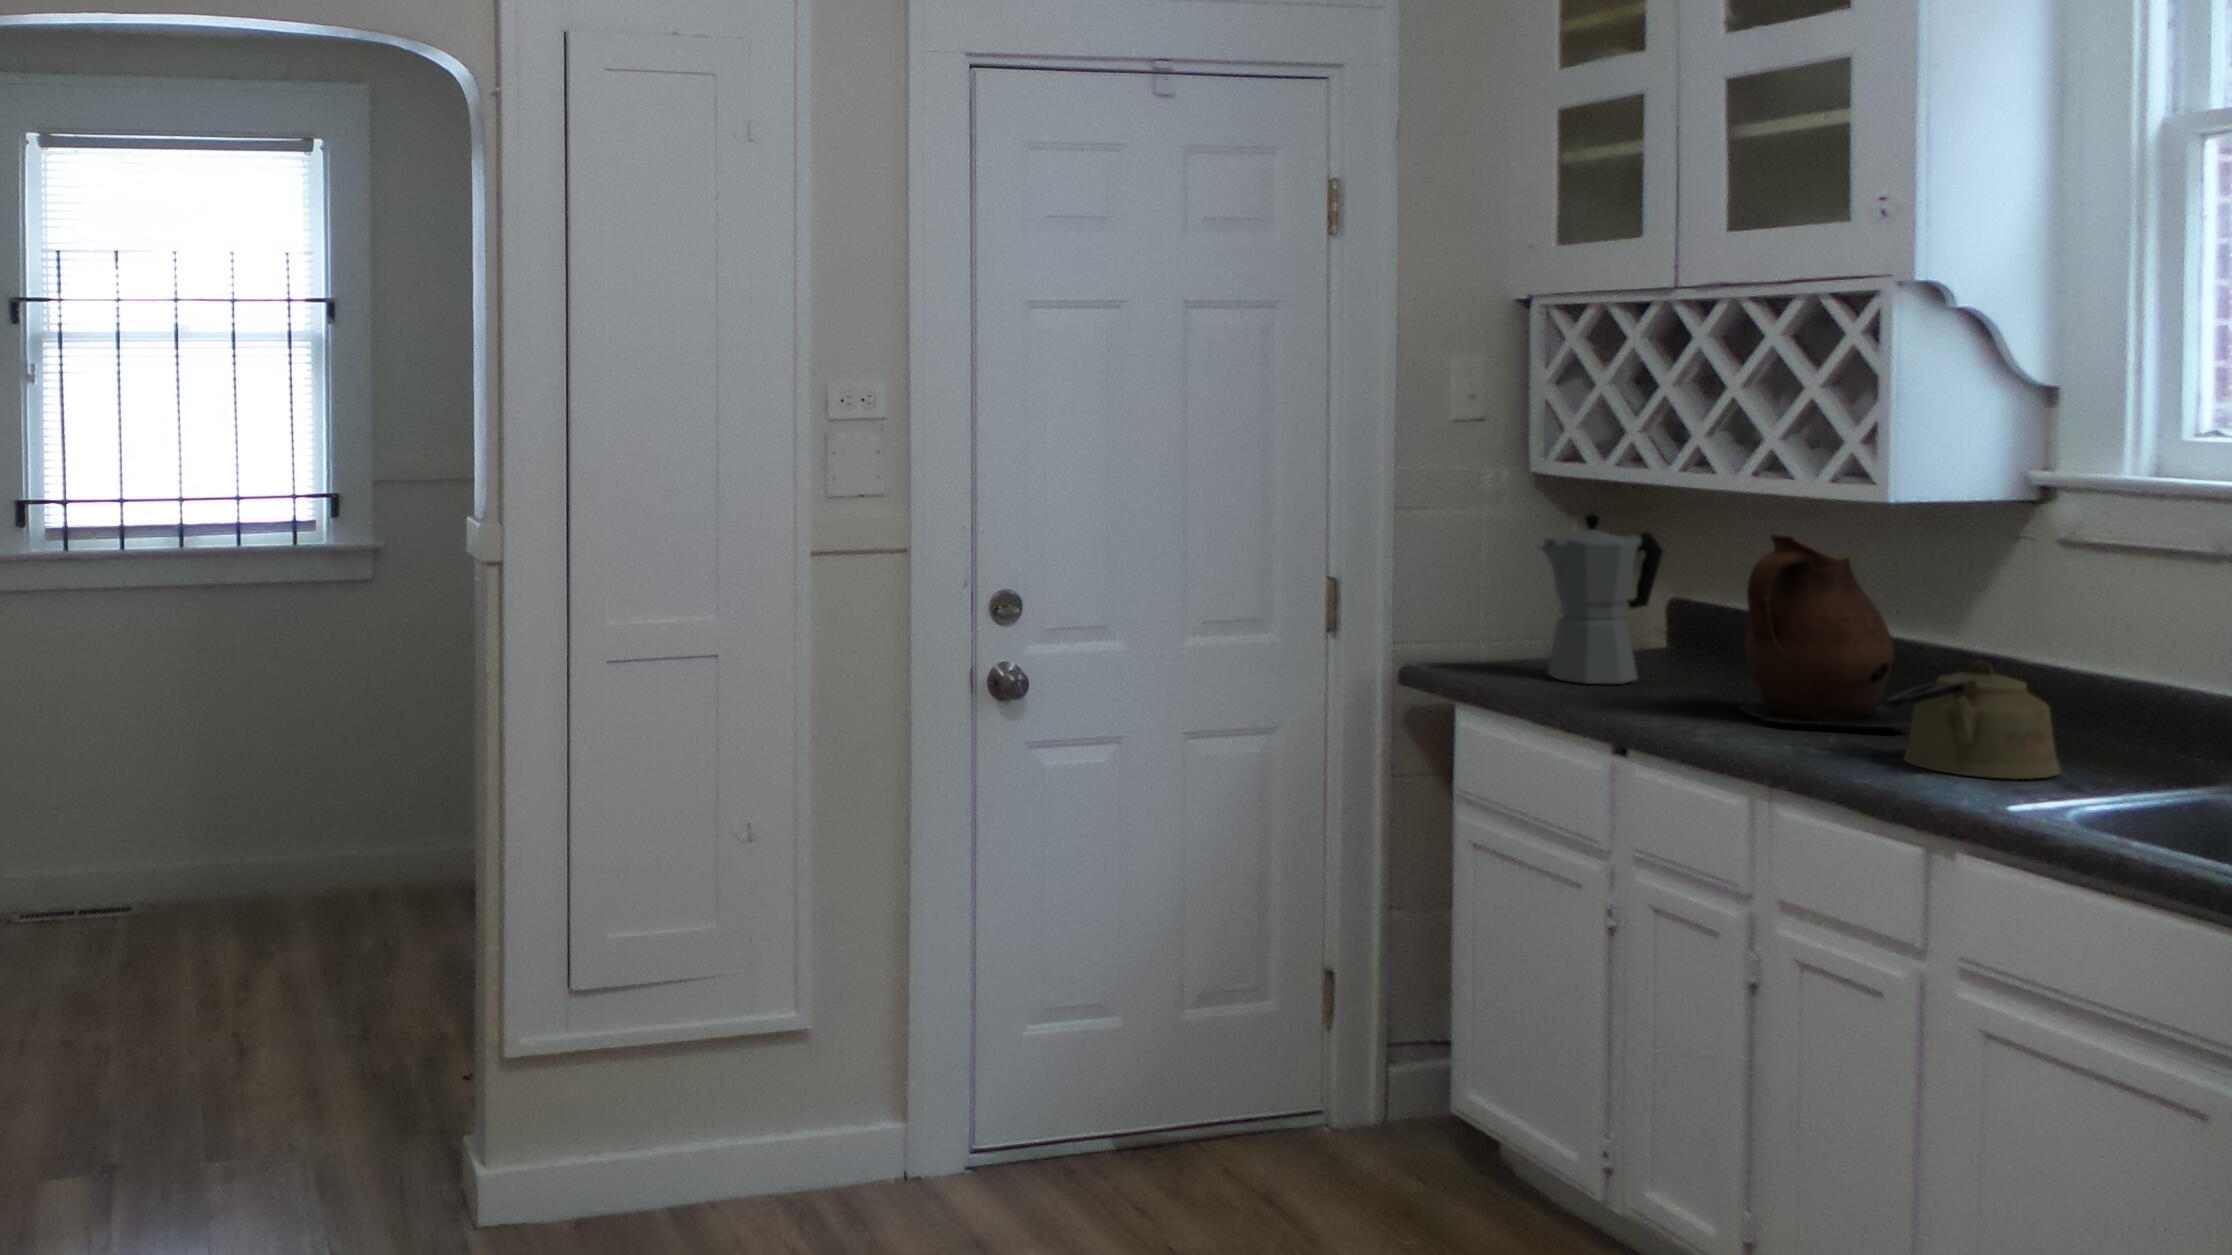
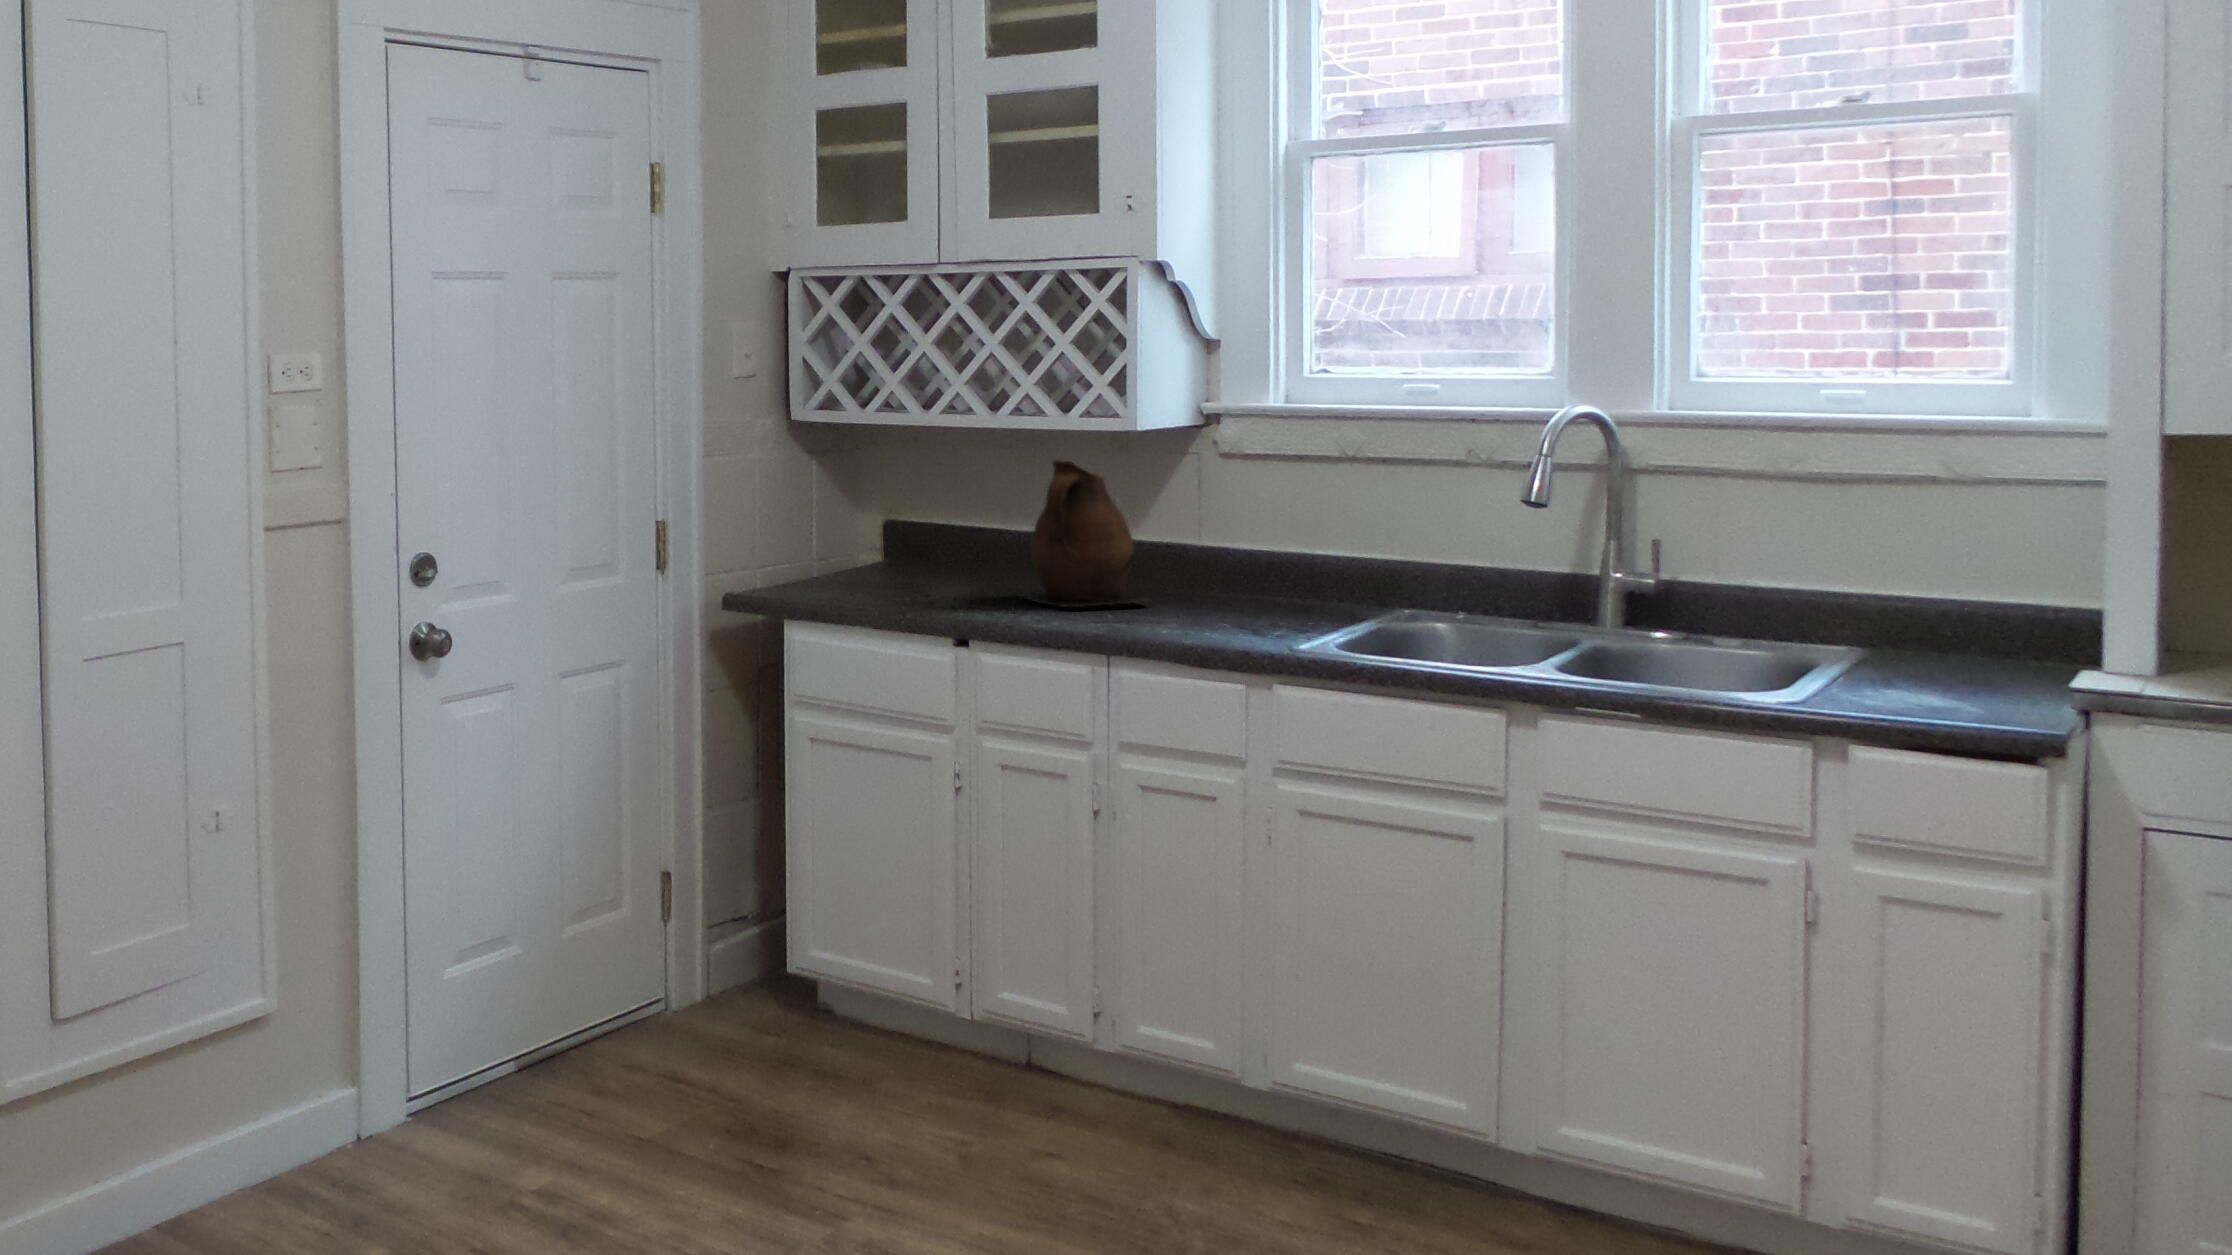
moka pot: present [1537,514,1663,684] -> none [854,452,929,593]
kettle: present [1888,661,2061,779] -> none [1173,545,1281,630]

